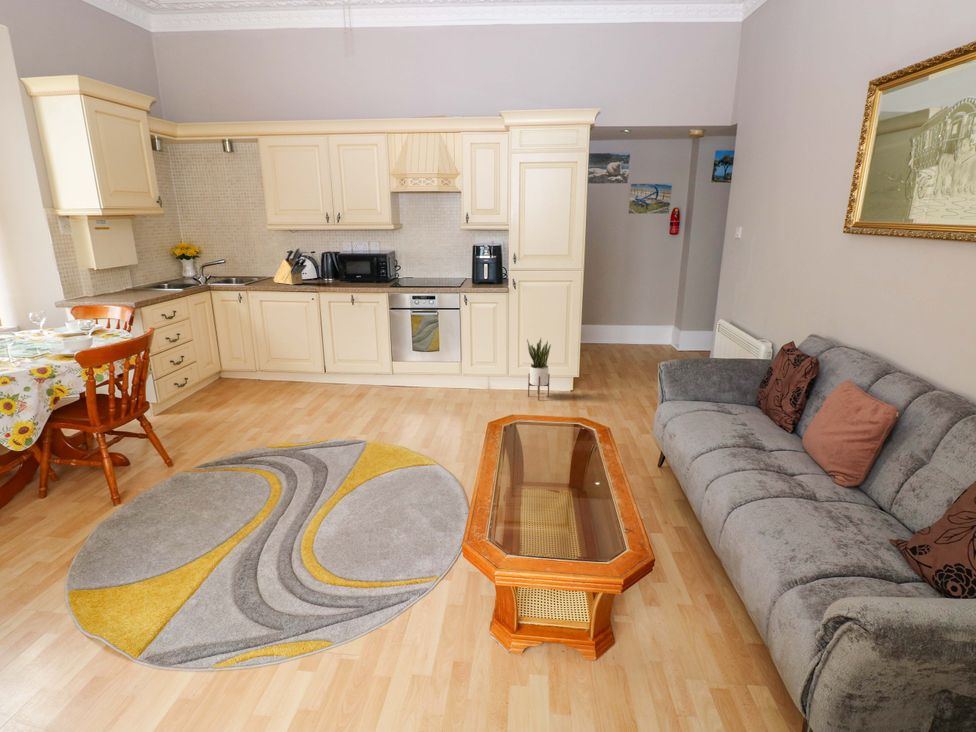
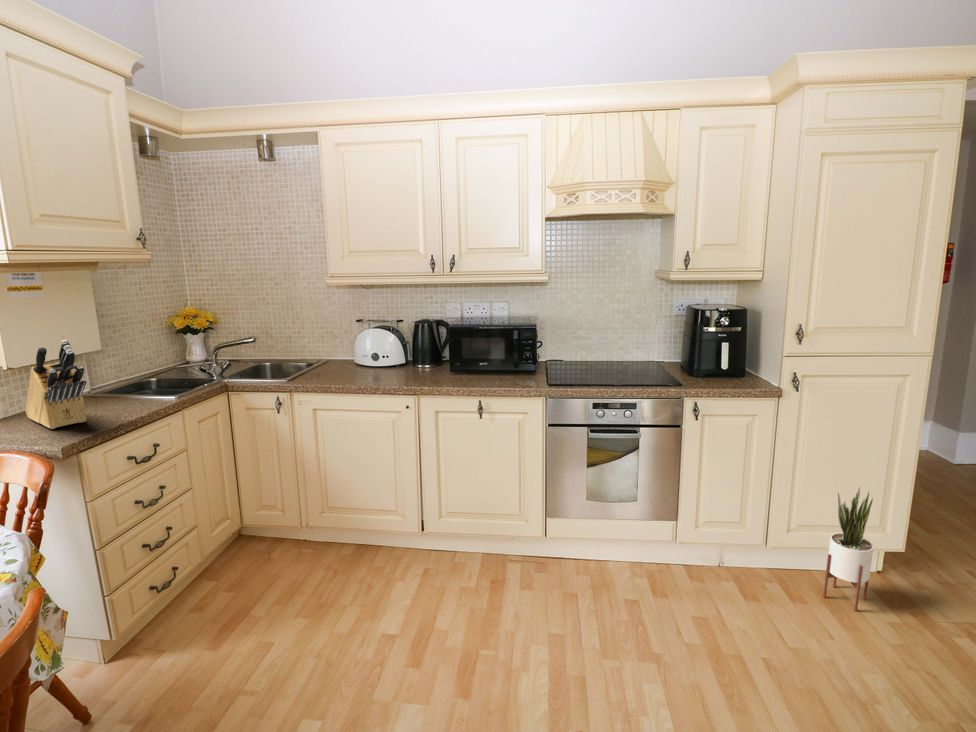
knife block: present [273,248,306,285] -> present [25,340,86,429]

